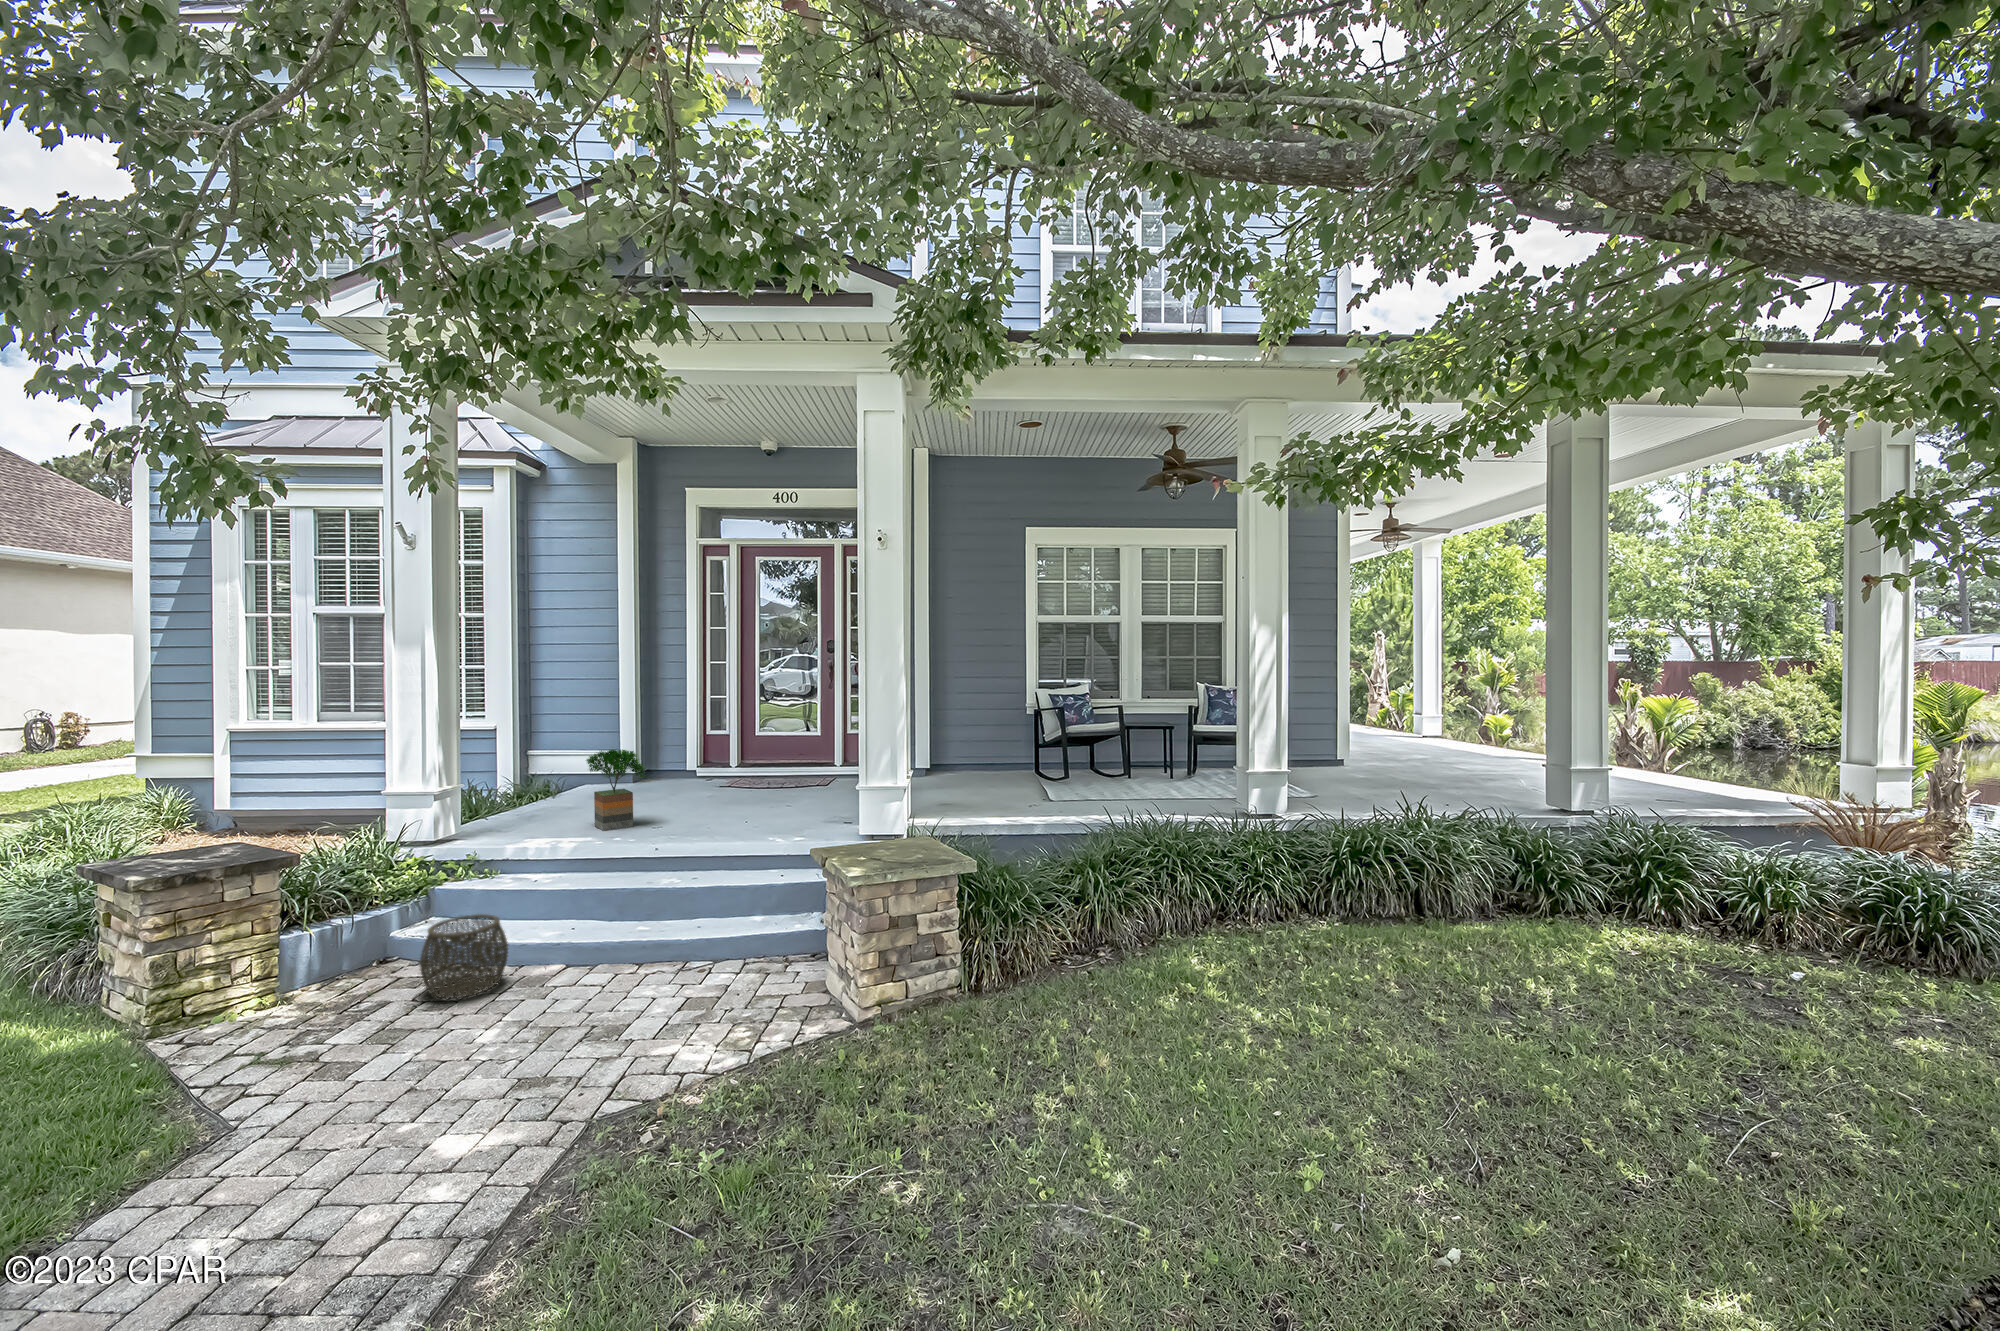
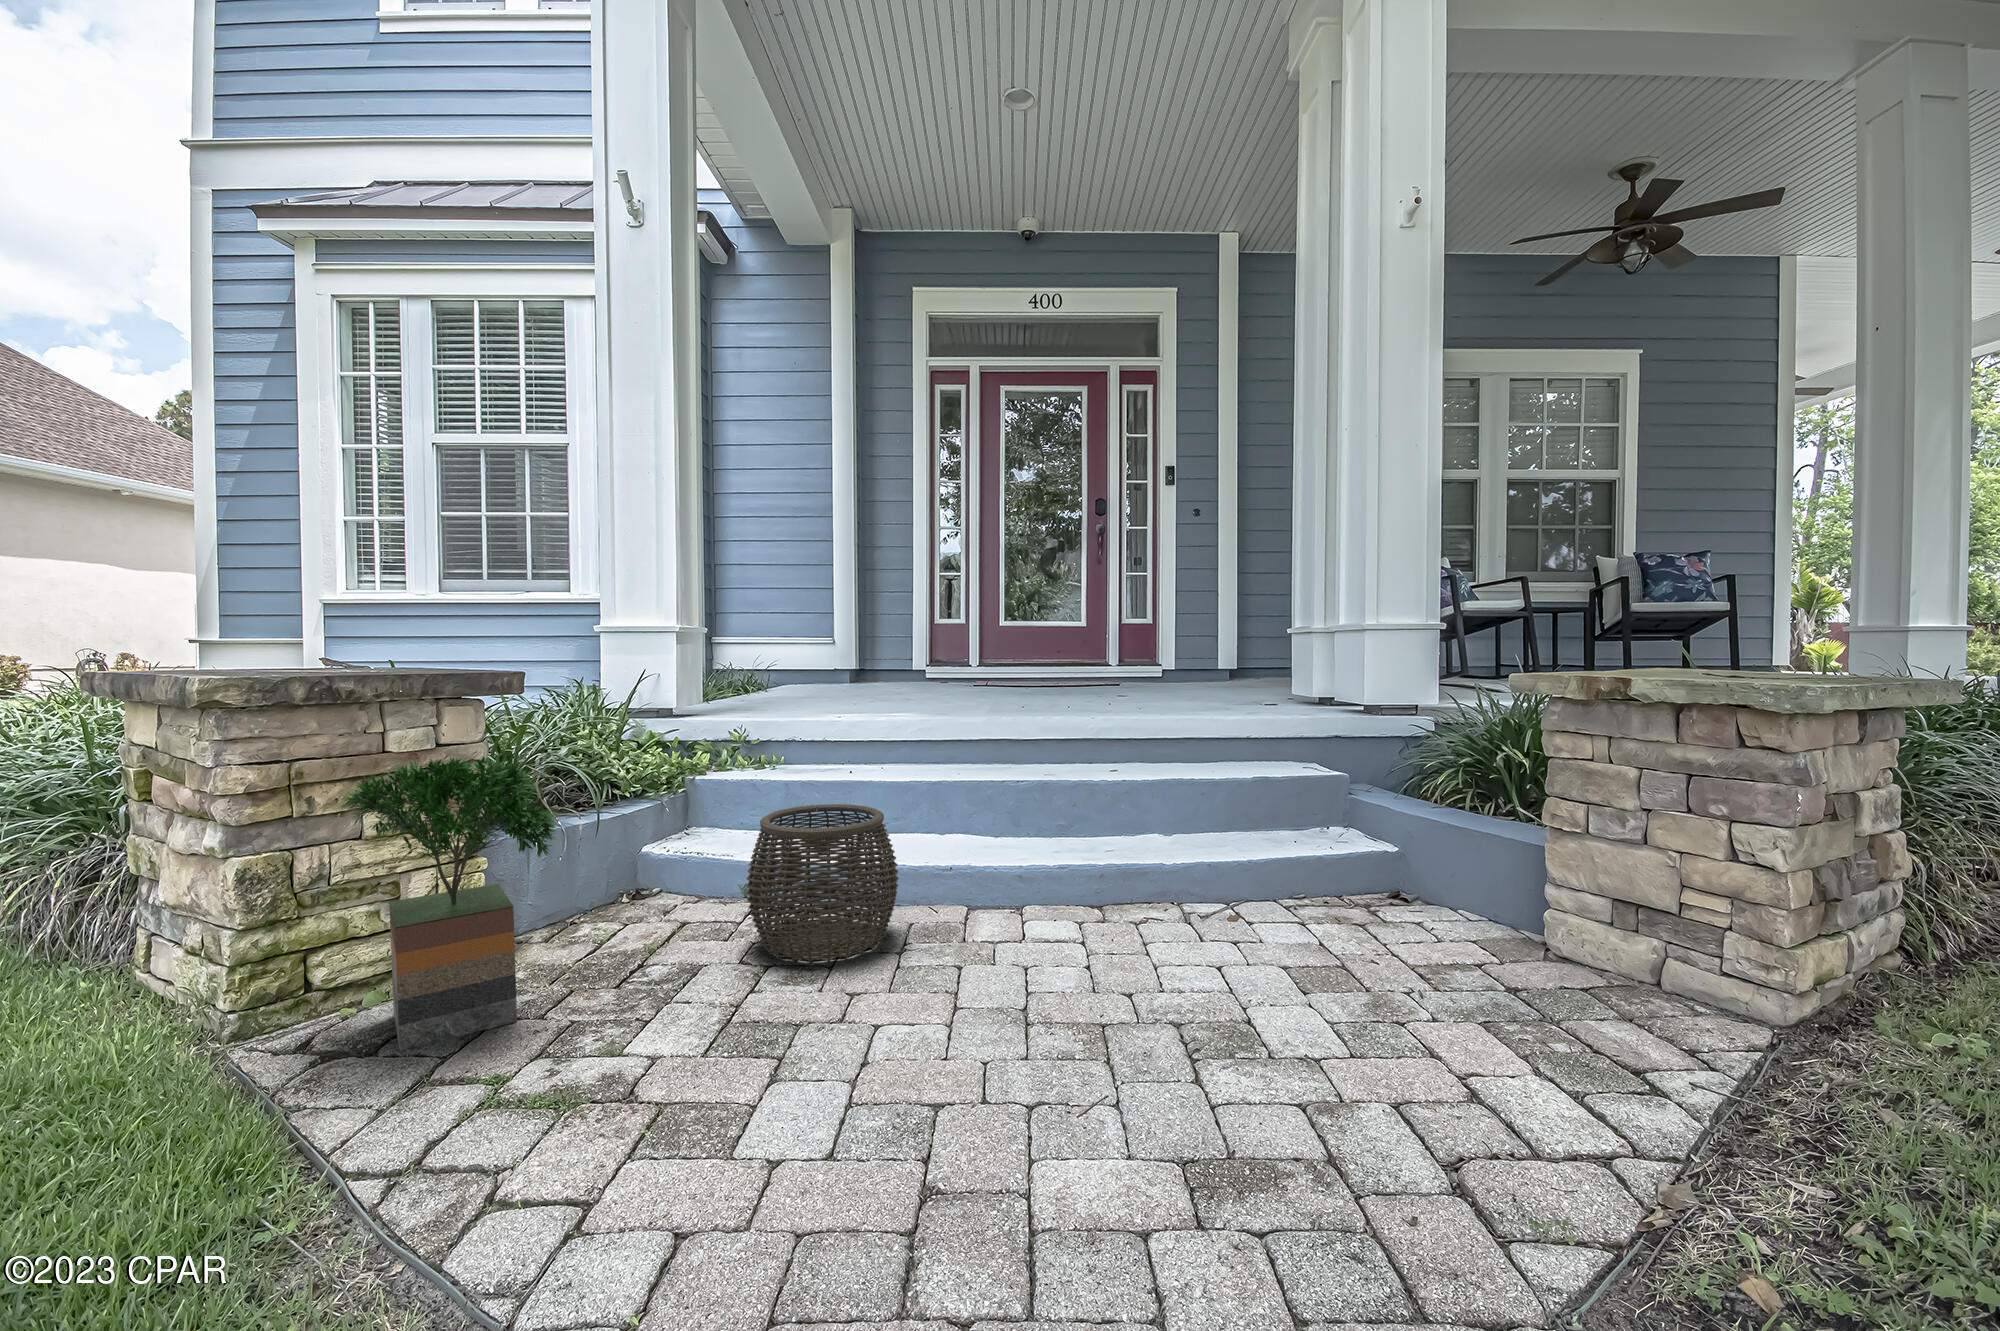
potted tree: present [586,750,645,831] -> present [343,756,557,1050]

